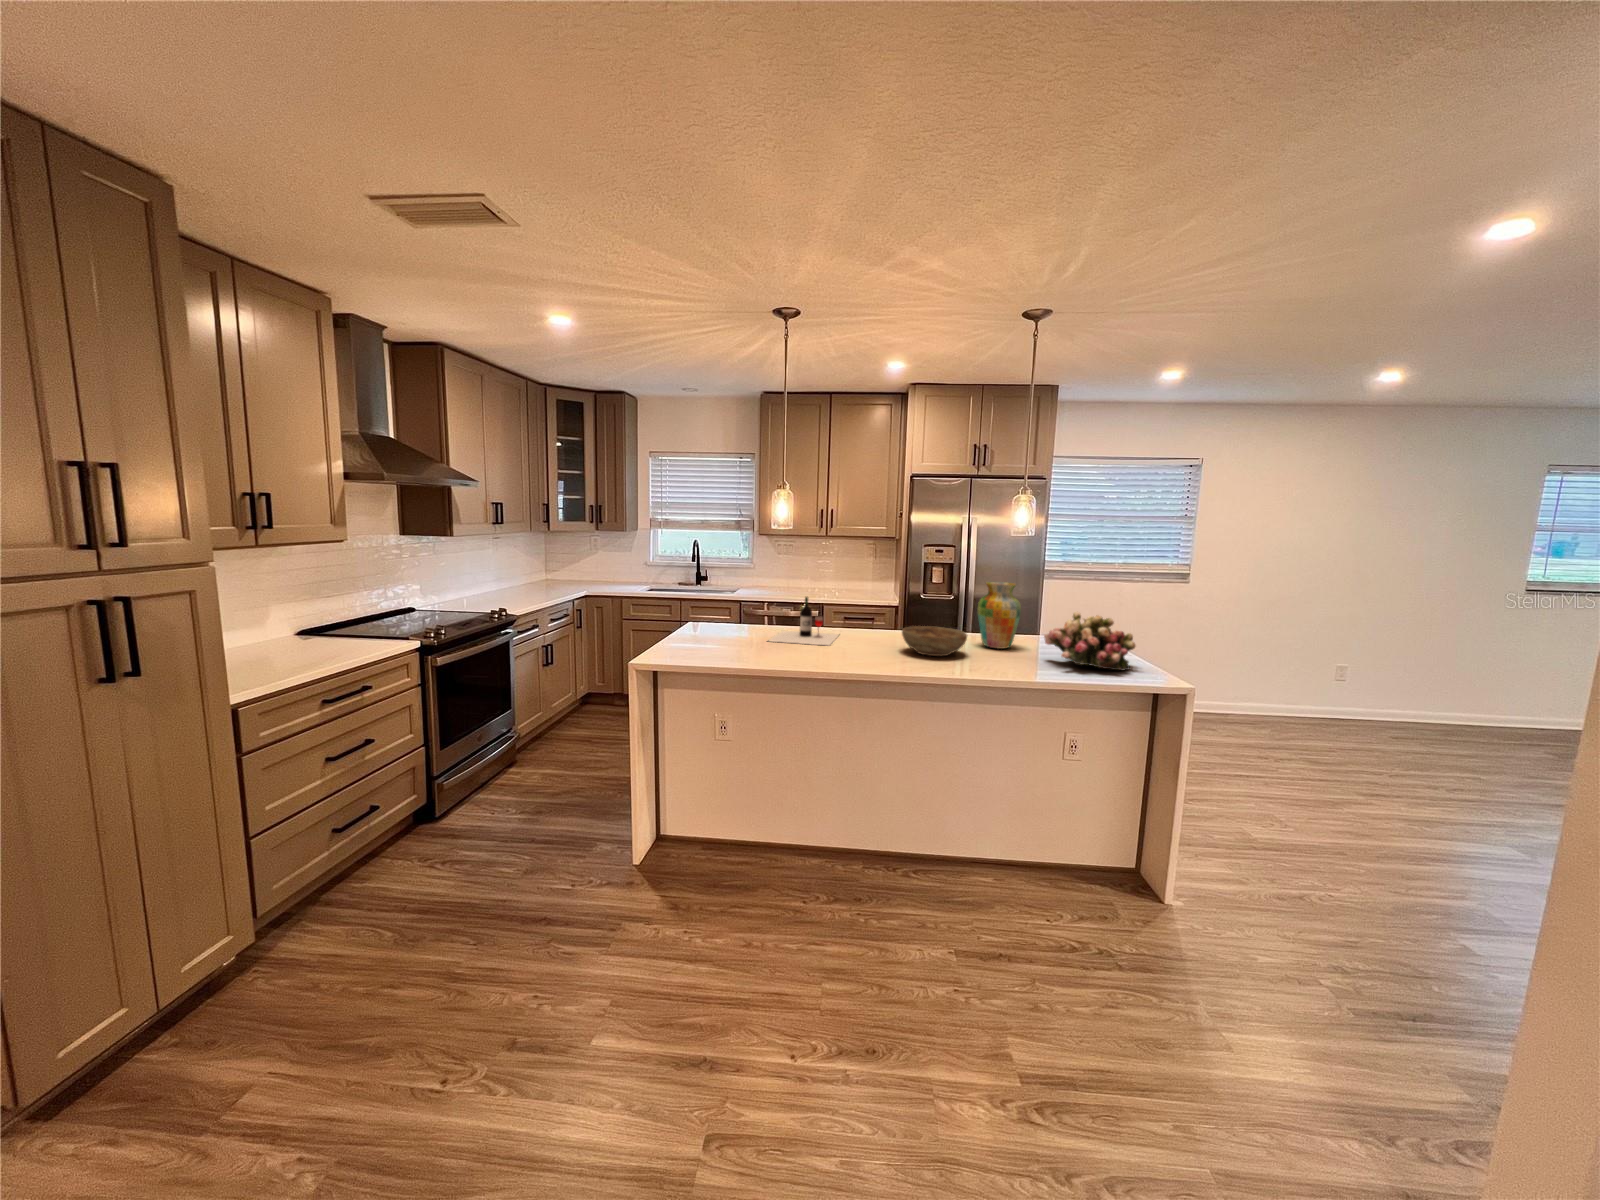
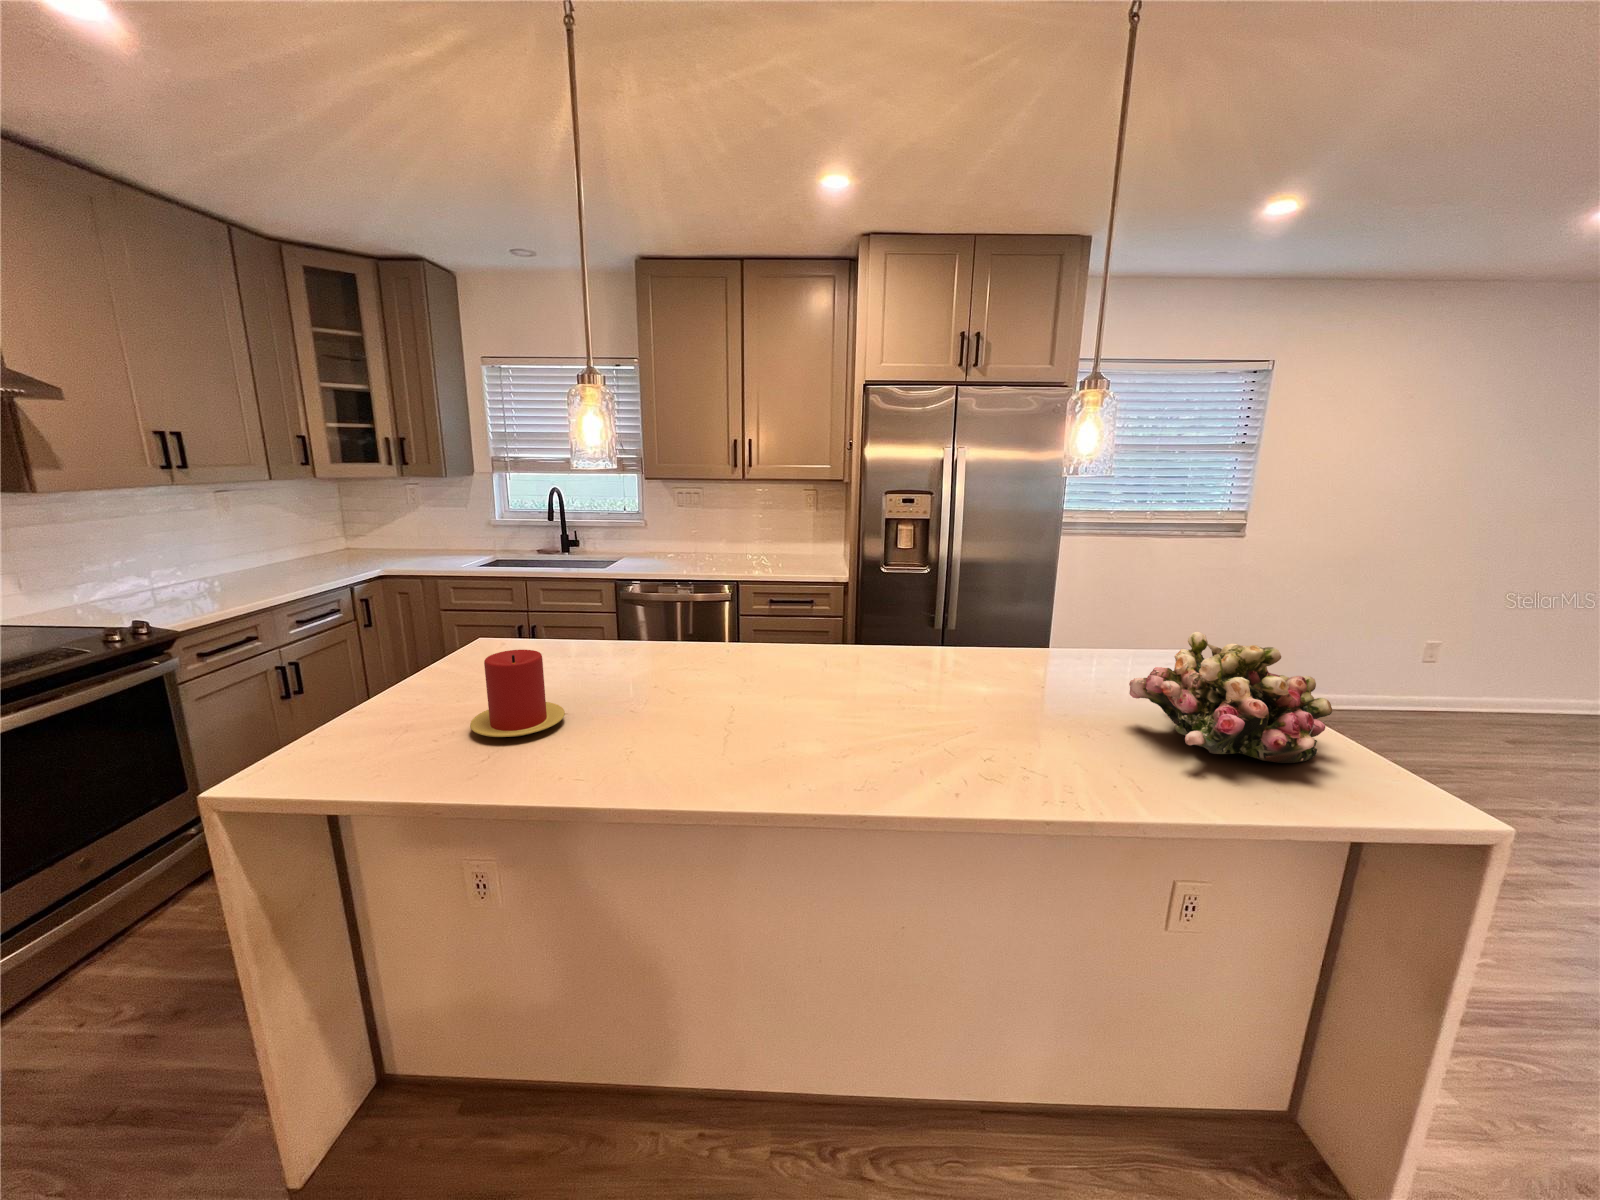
vase: present [978,582,1021,649] -> none [986,564,1070,692]
wine bottle: present [769,597,839,646] -> none [582,598,736,700]
candle: none [726,614,767,652] -> present [470,650,565,737]
bowl: present [902,626,967,656] -> none [843,655,974,728]

